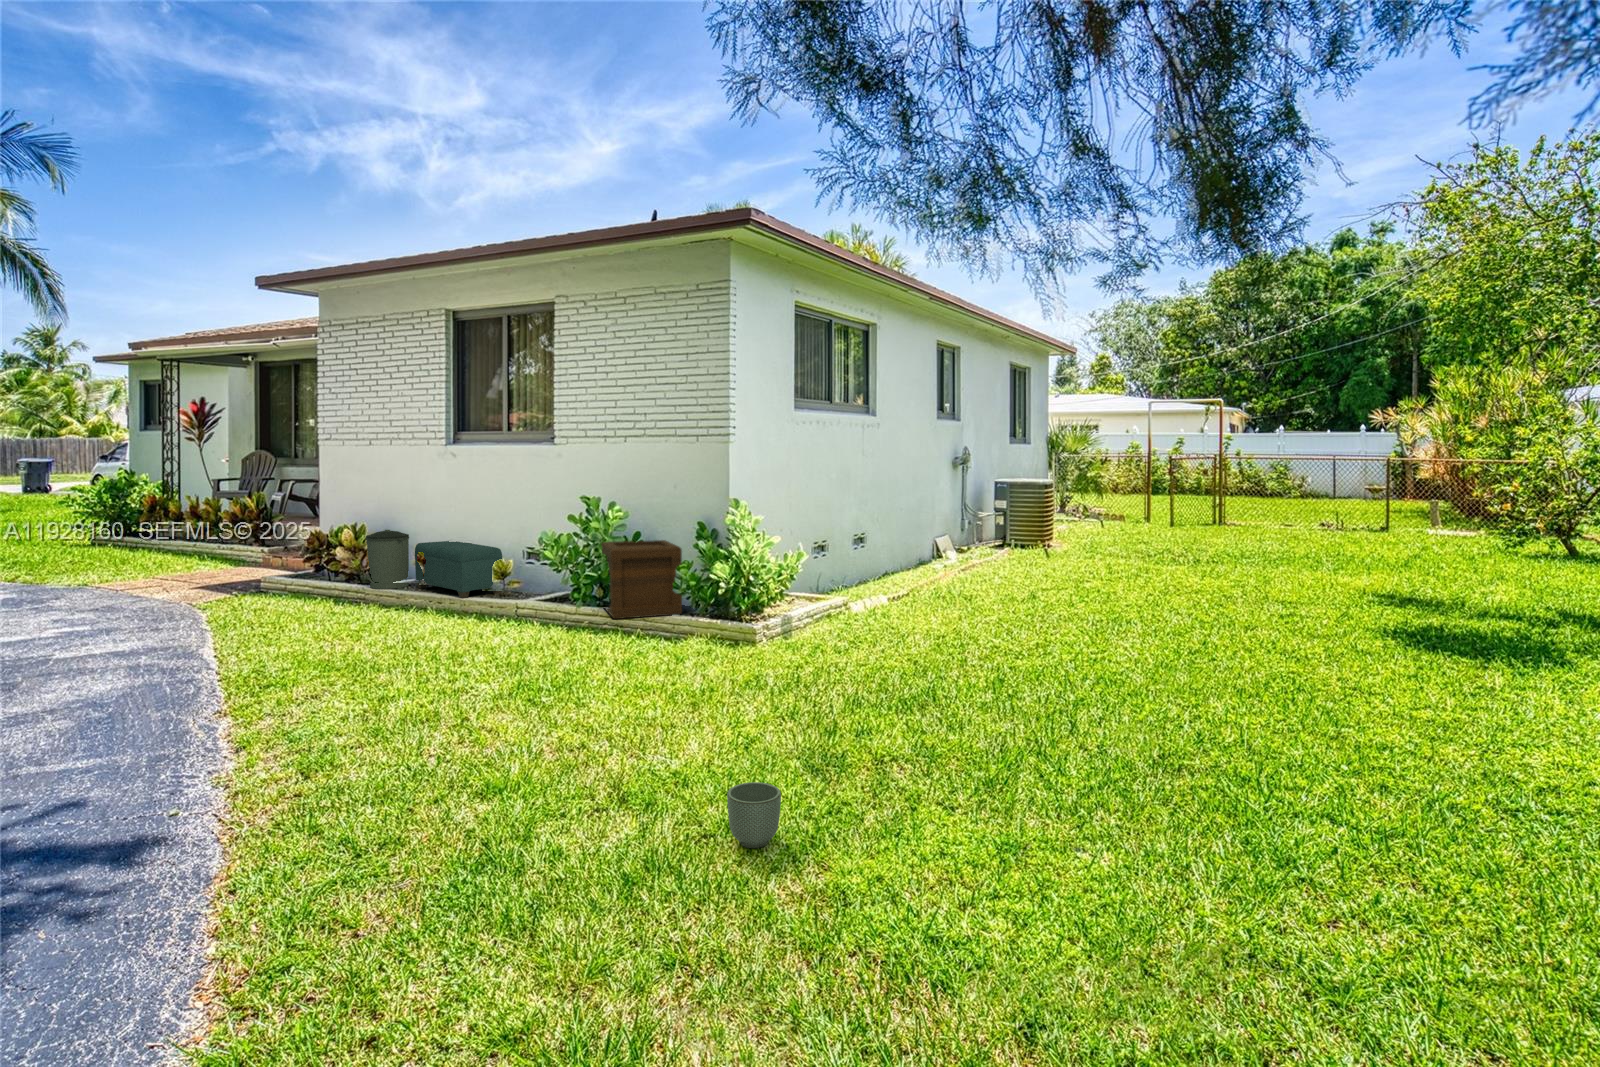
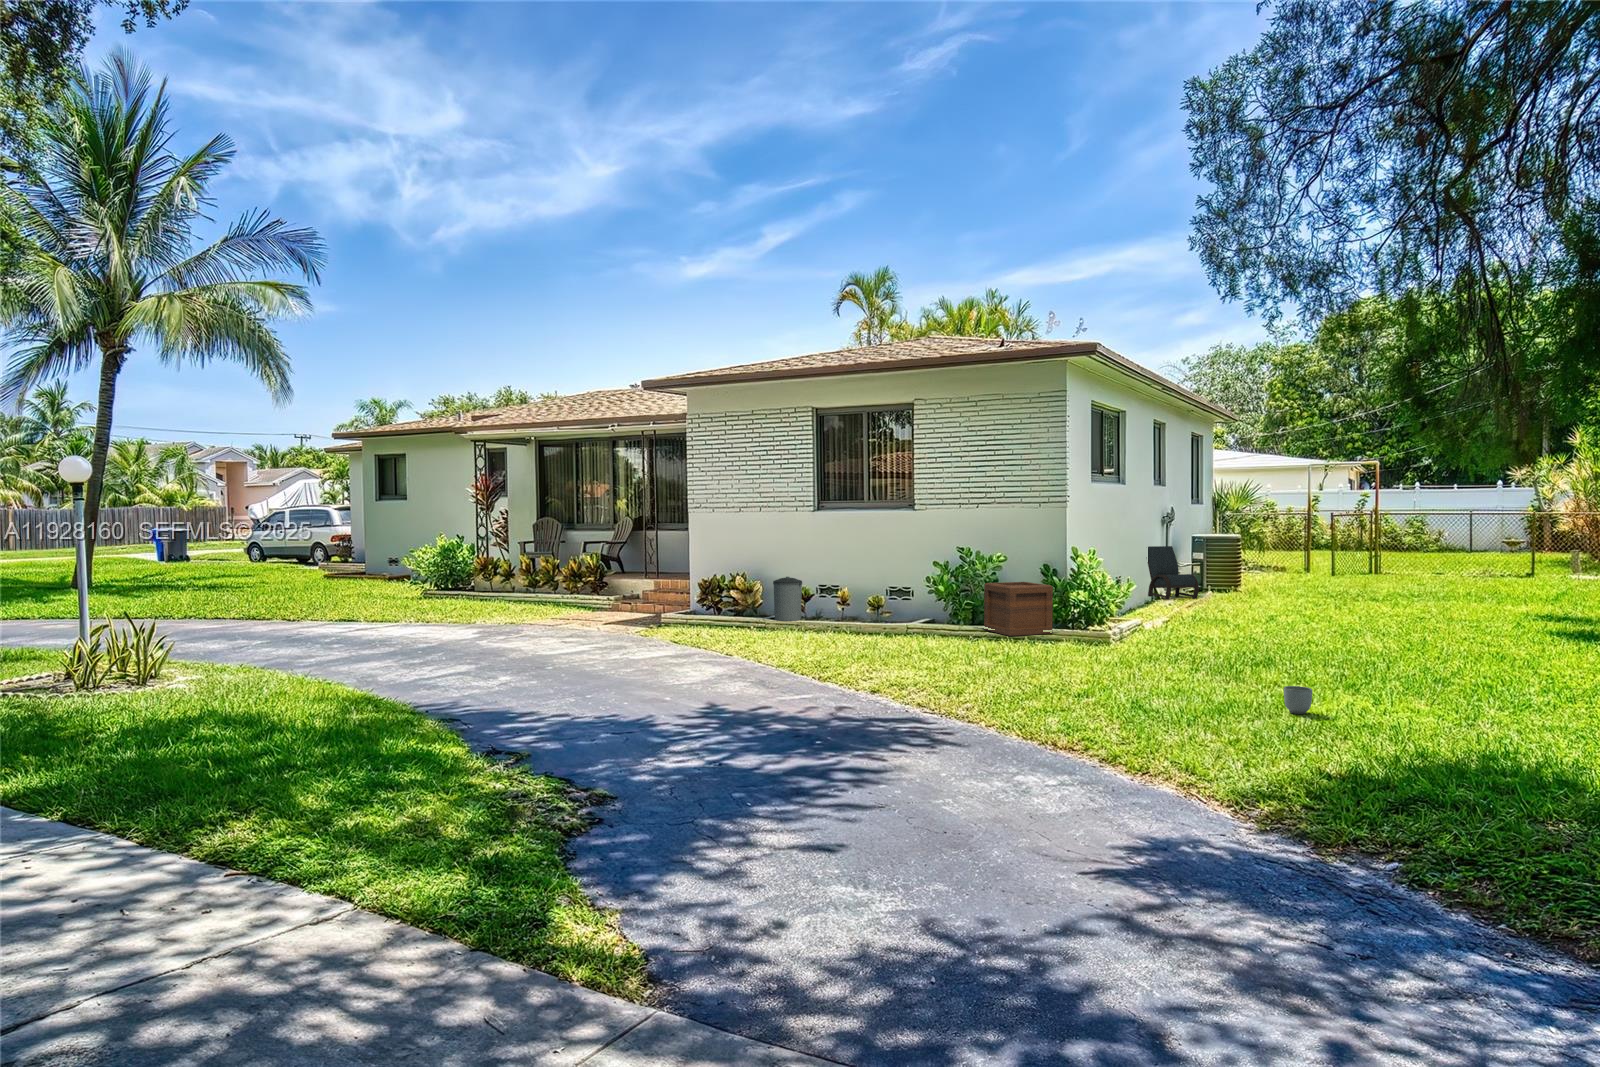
lounge chair: none [914,493,970,558] -> present [1148,546,1199,599]
bench: present [415,541,502,598] -> none [812,585,886,626]

